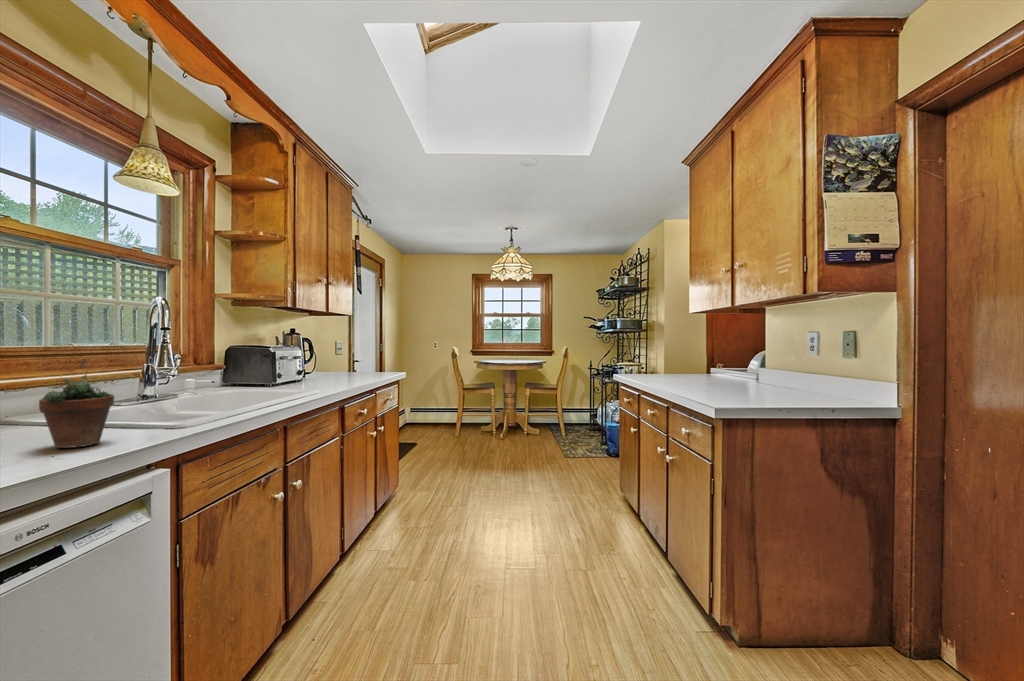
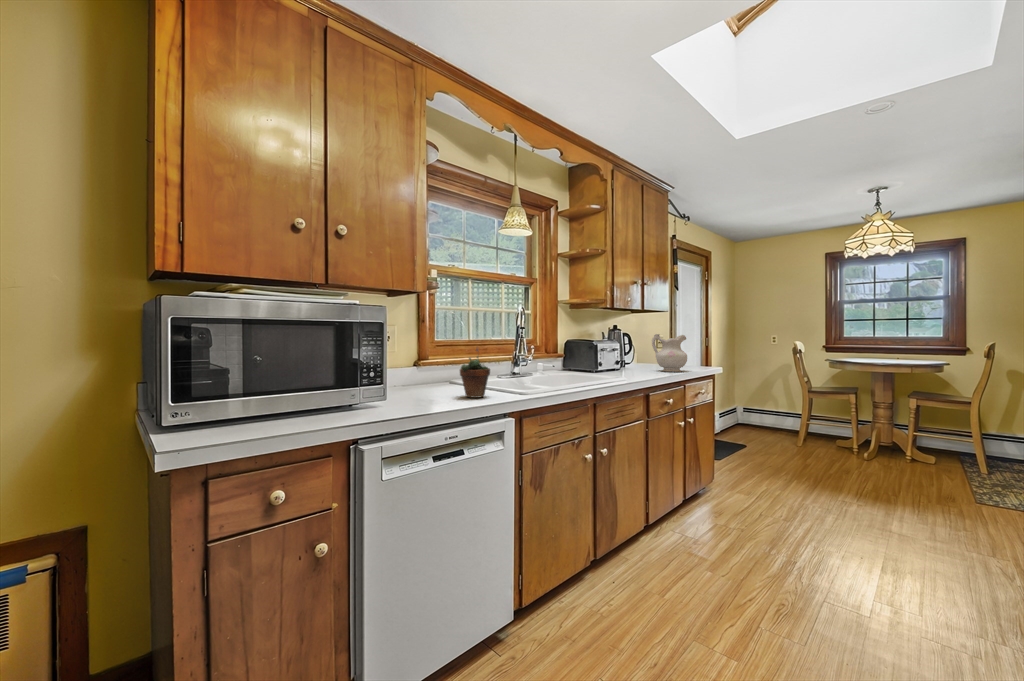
ceramic pitcher: none [341,339,379,380] -> present [652,334,687,372]

